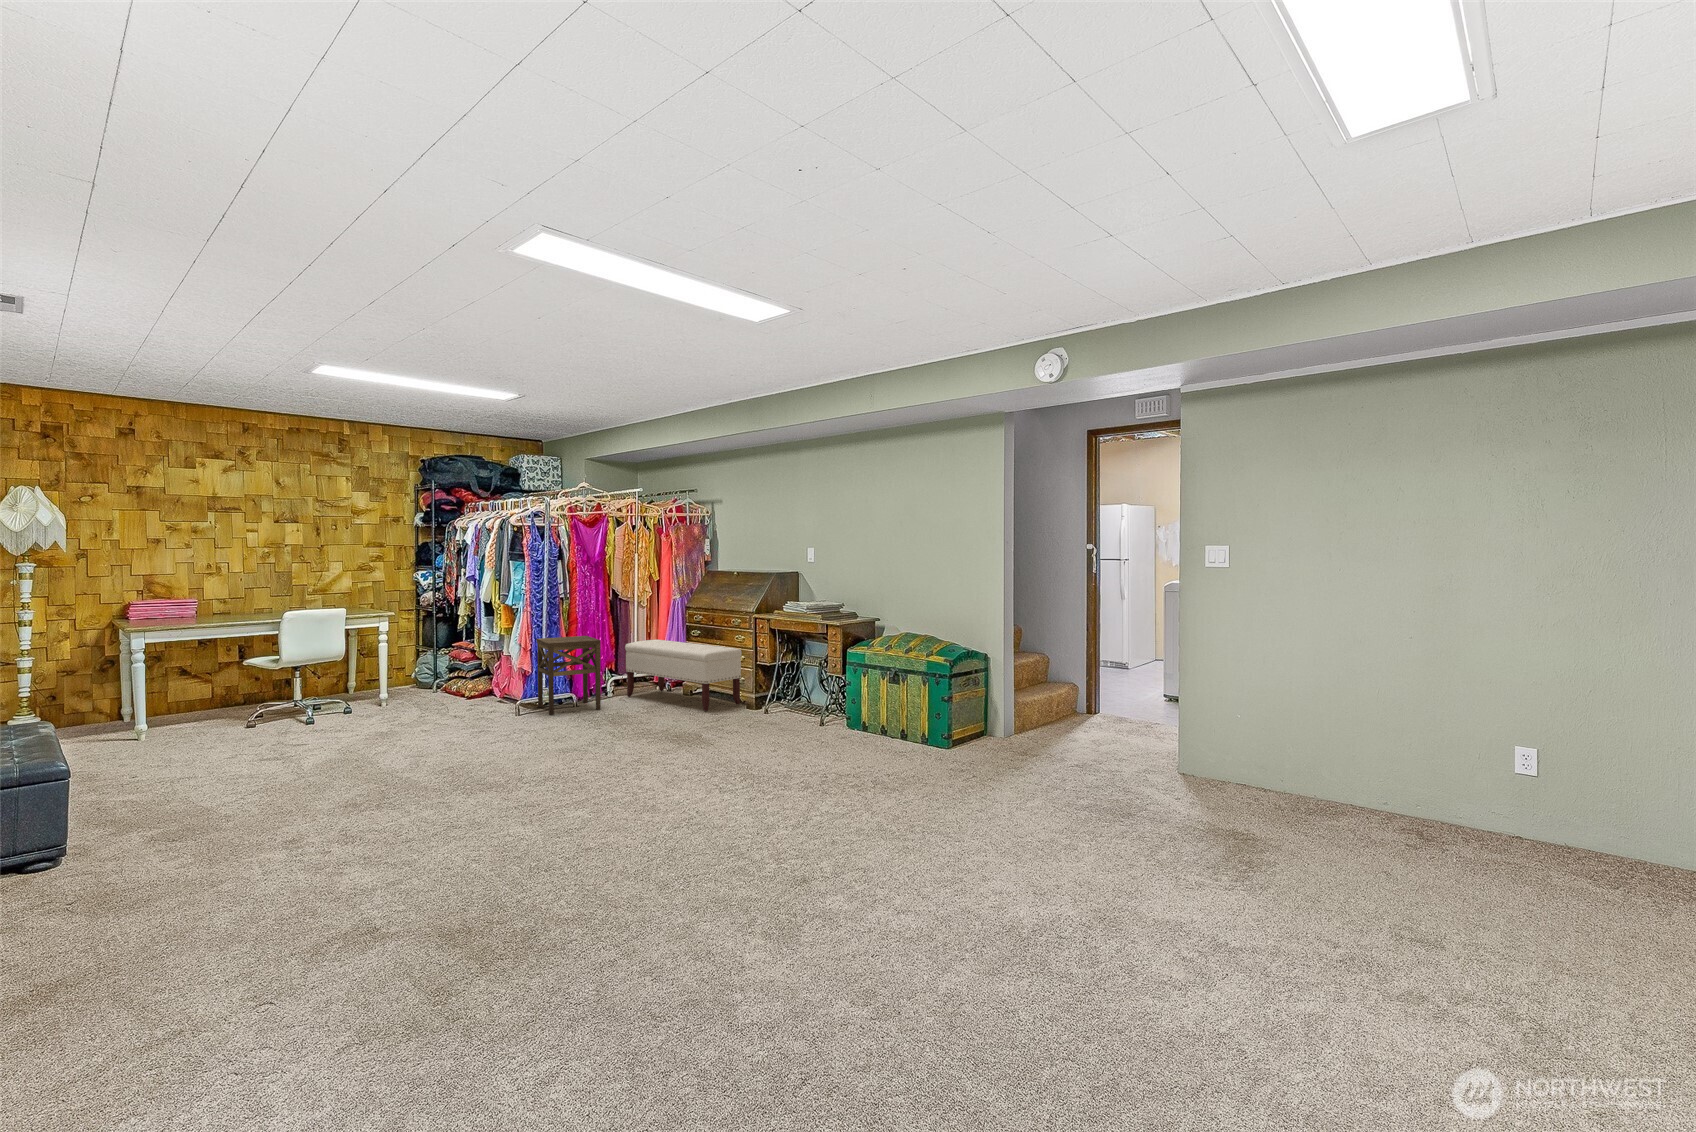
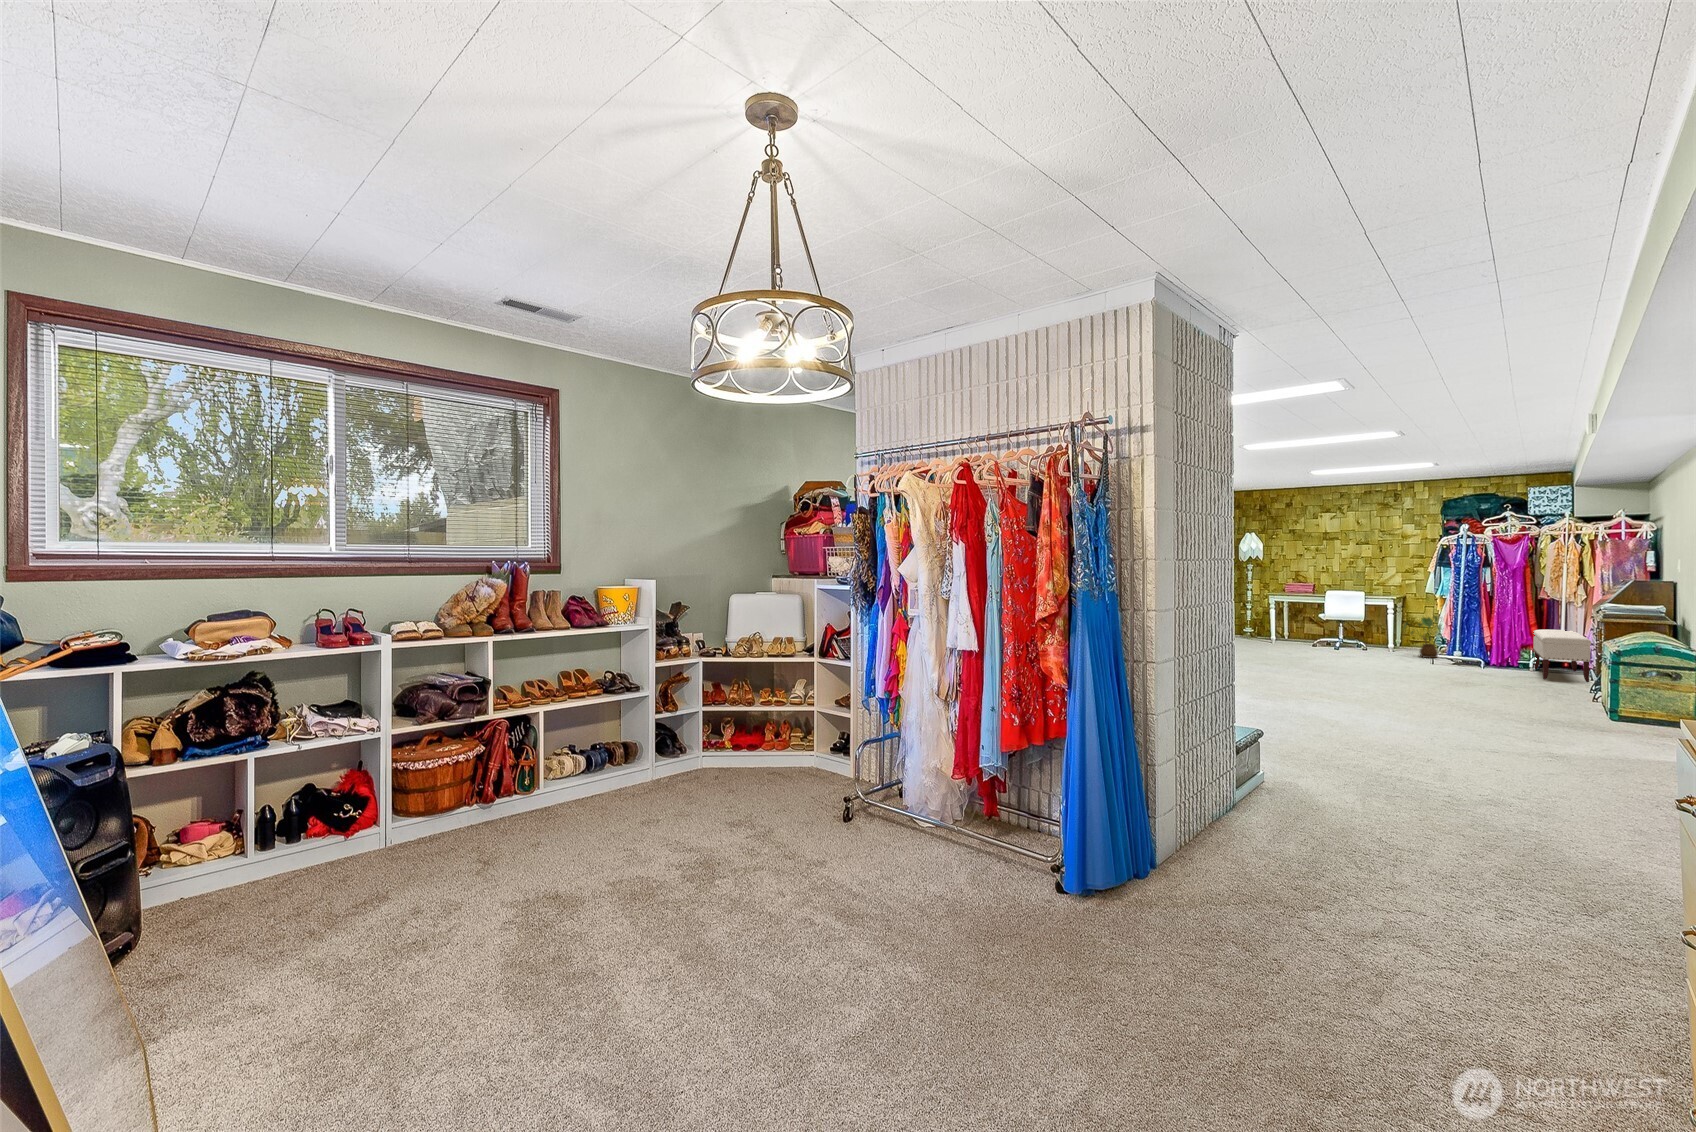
side table: present [536,636,601,715] -> none [1447,619,1498,669]
house plant: none [438,637,502,708] -> present [1404,616,1442,658]

